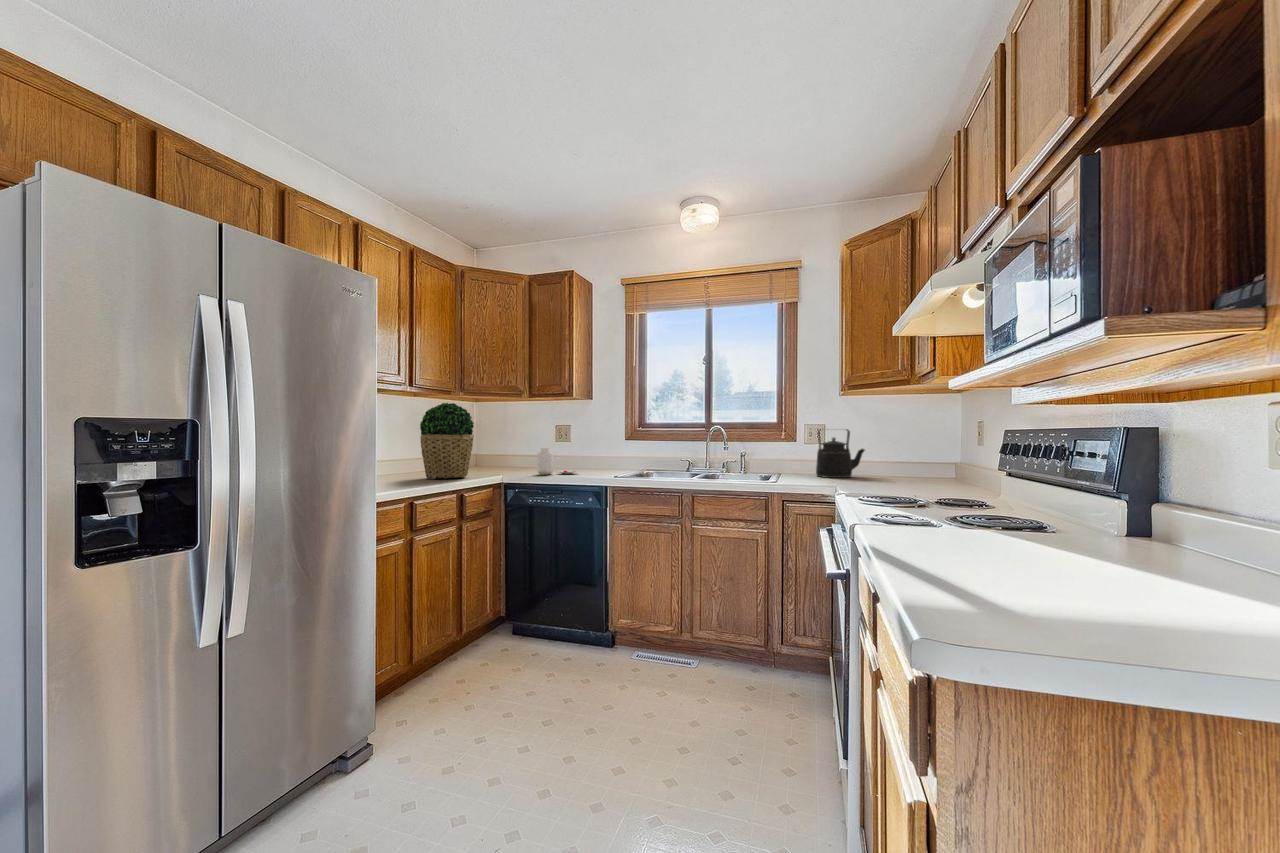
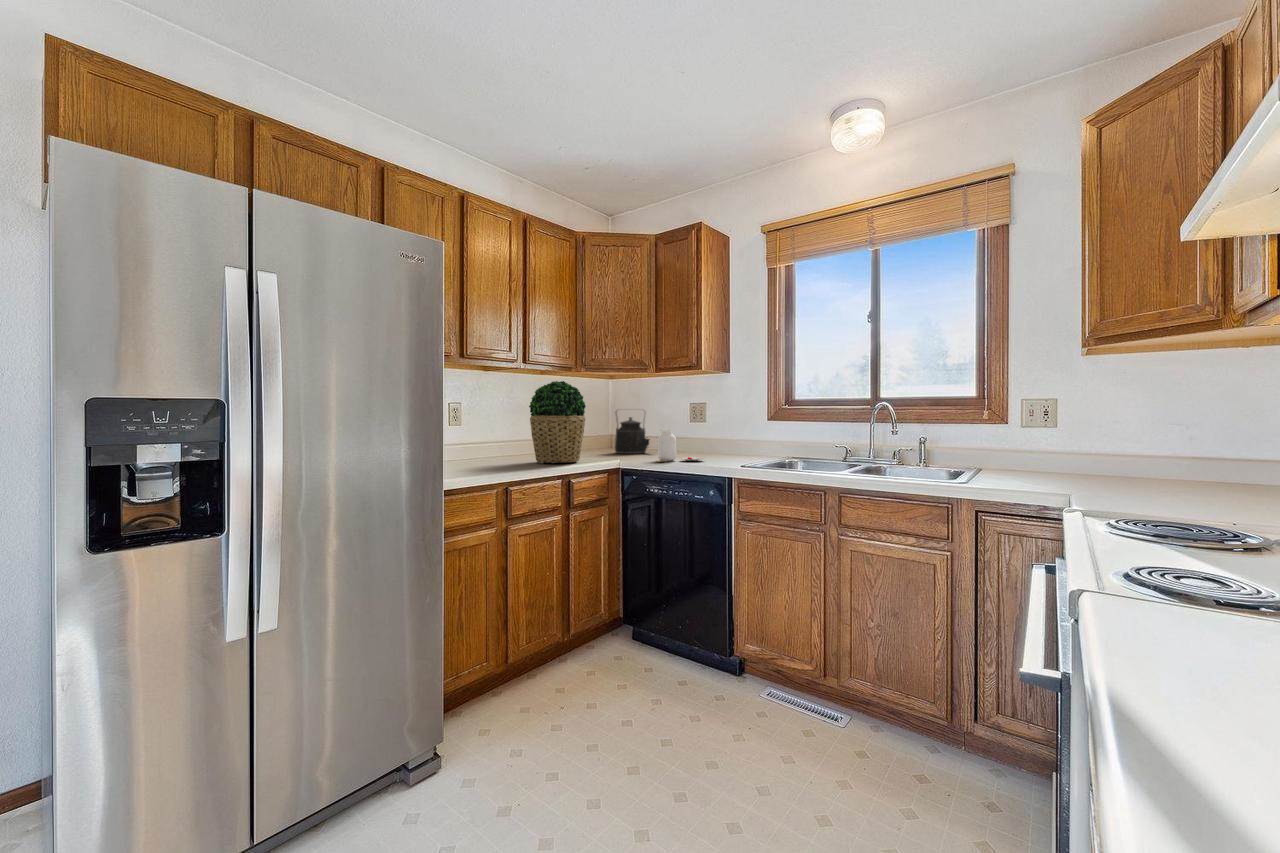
kettle: present [816,429,865,478] -> present [615,411,650,454]

